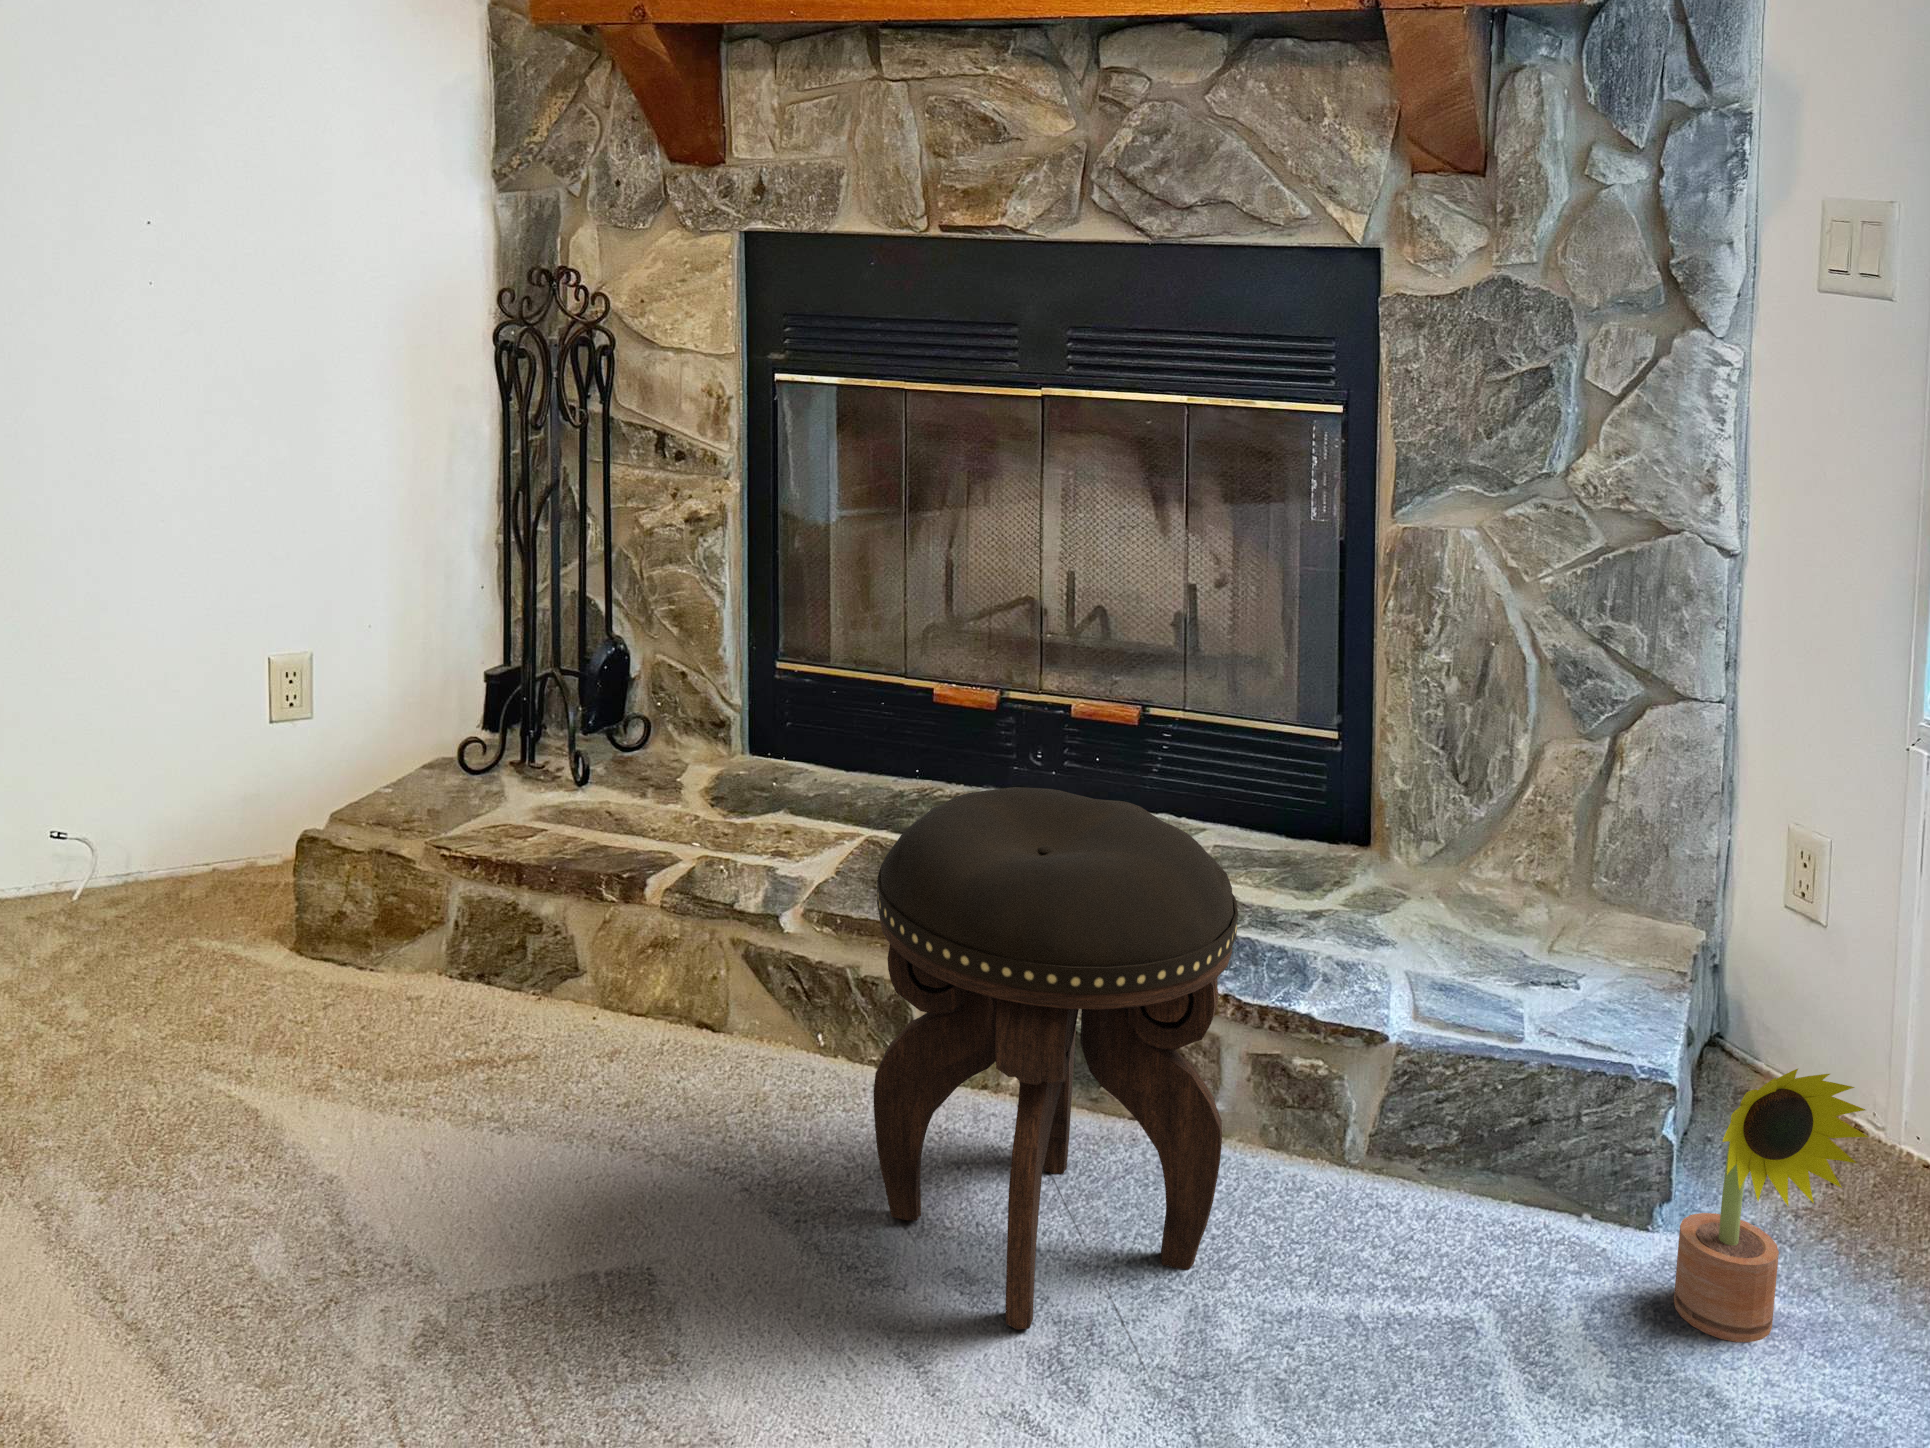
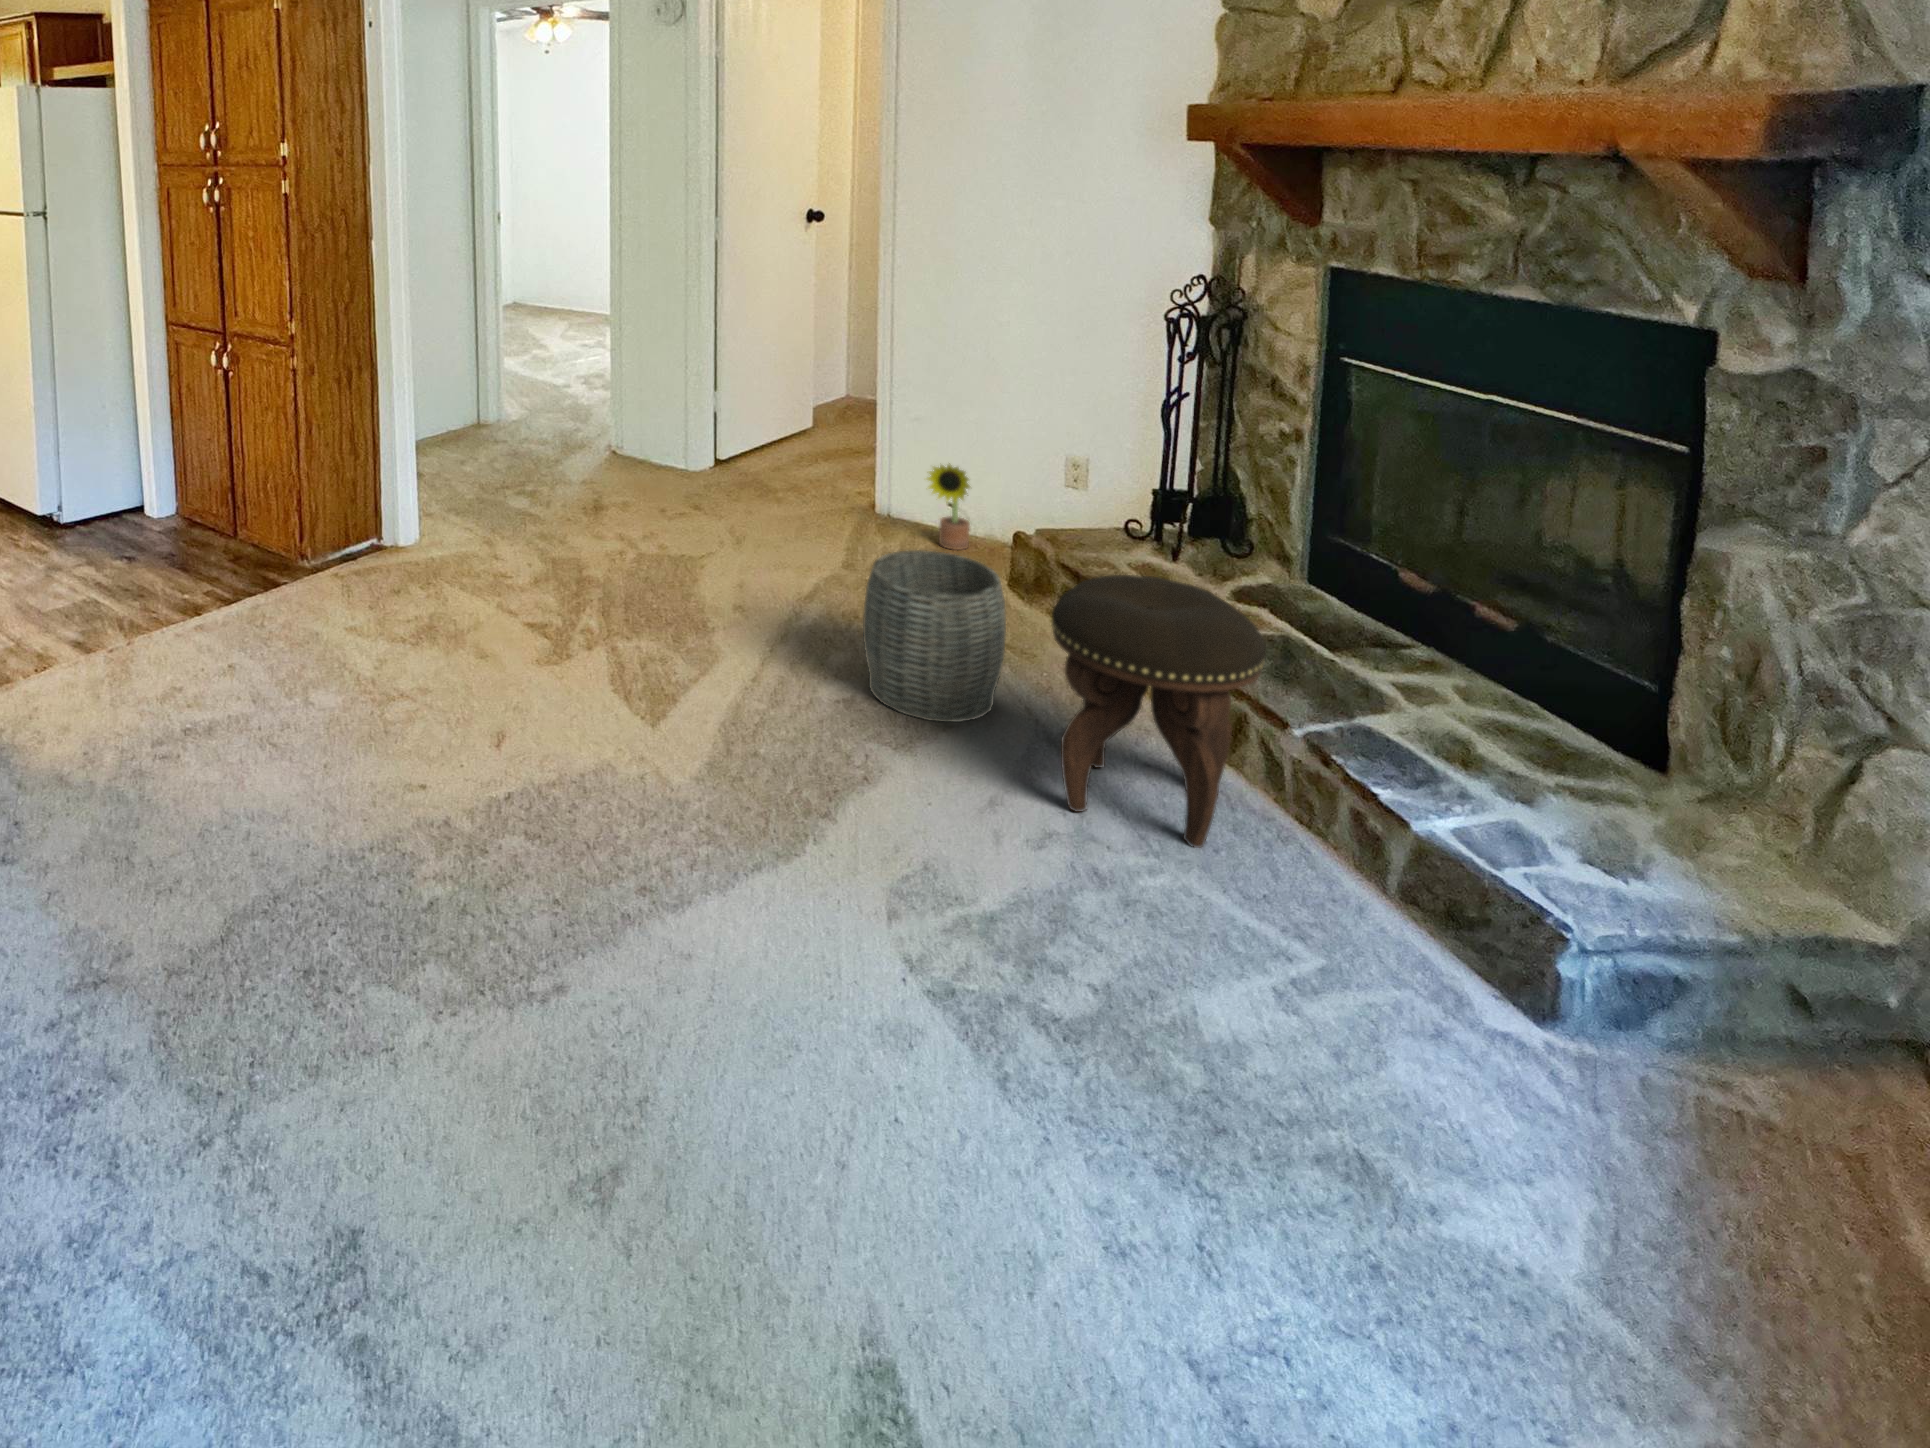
woven basket: none [362,900,673,1336] -> present [863,550,1006,722]
decorative plant: present [1674,1069,1868,1342] -> present [927,463,970,550]

